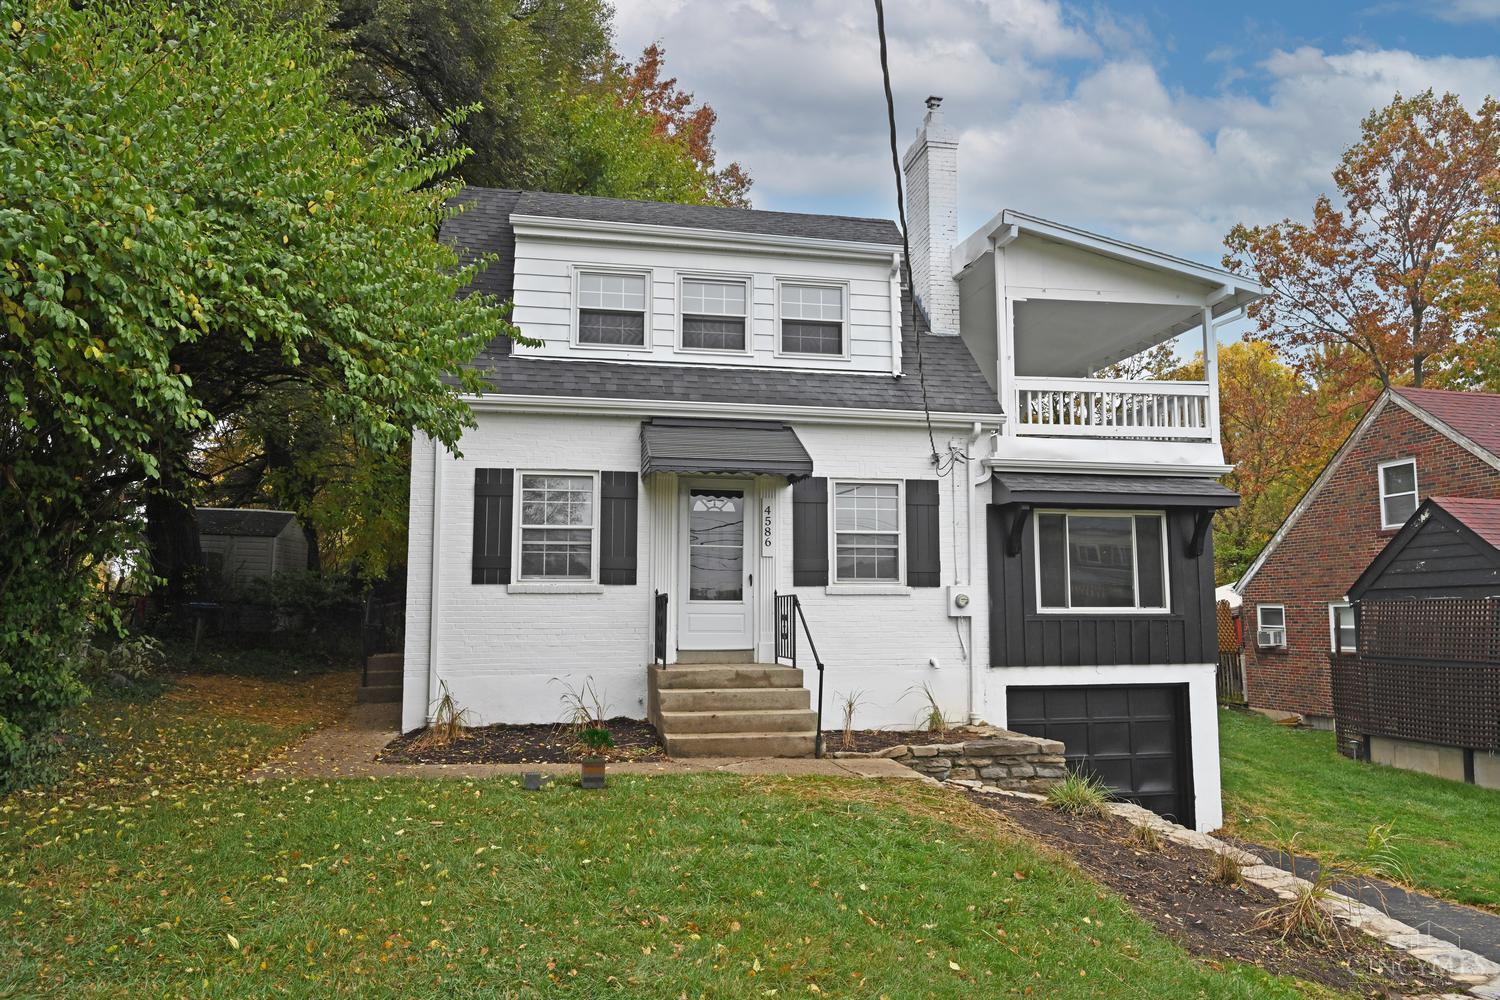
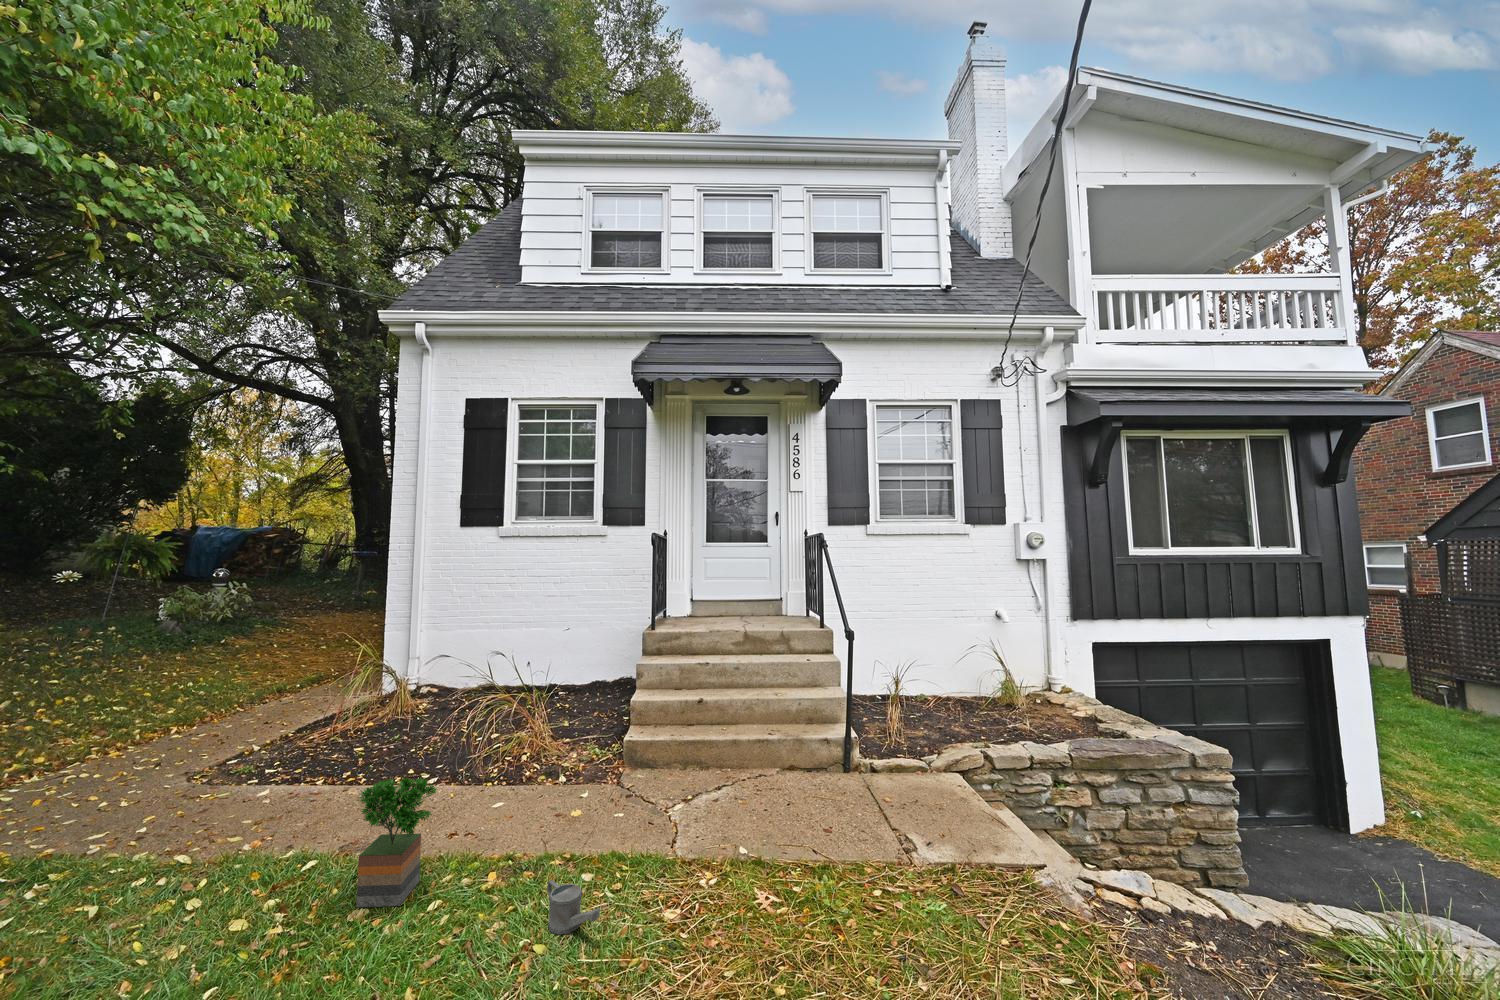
watering can: present [521,771,554,790] -> present [547,880,600,935]

